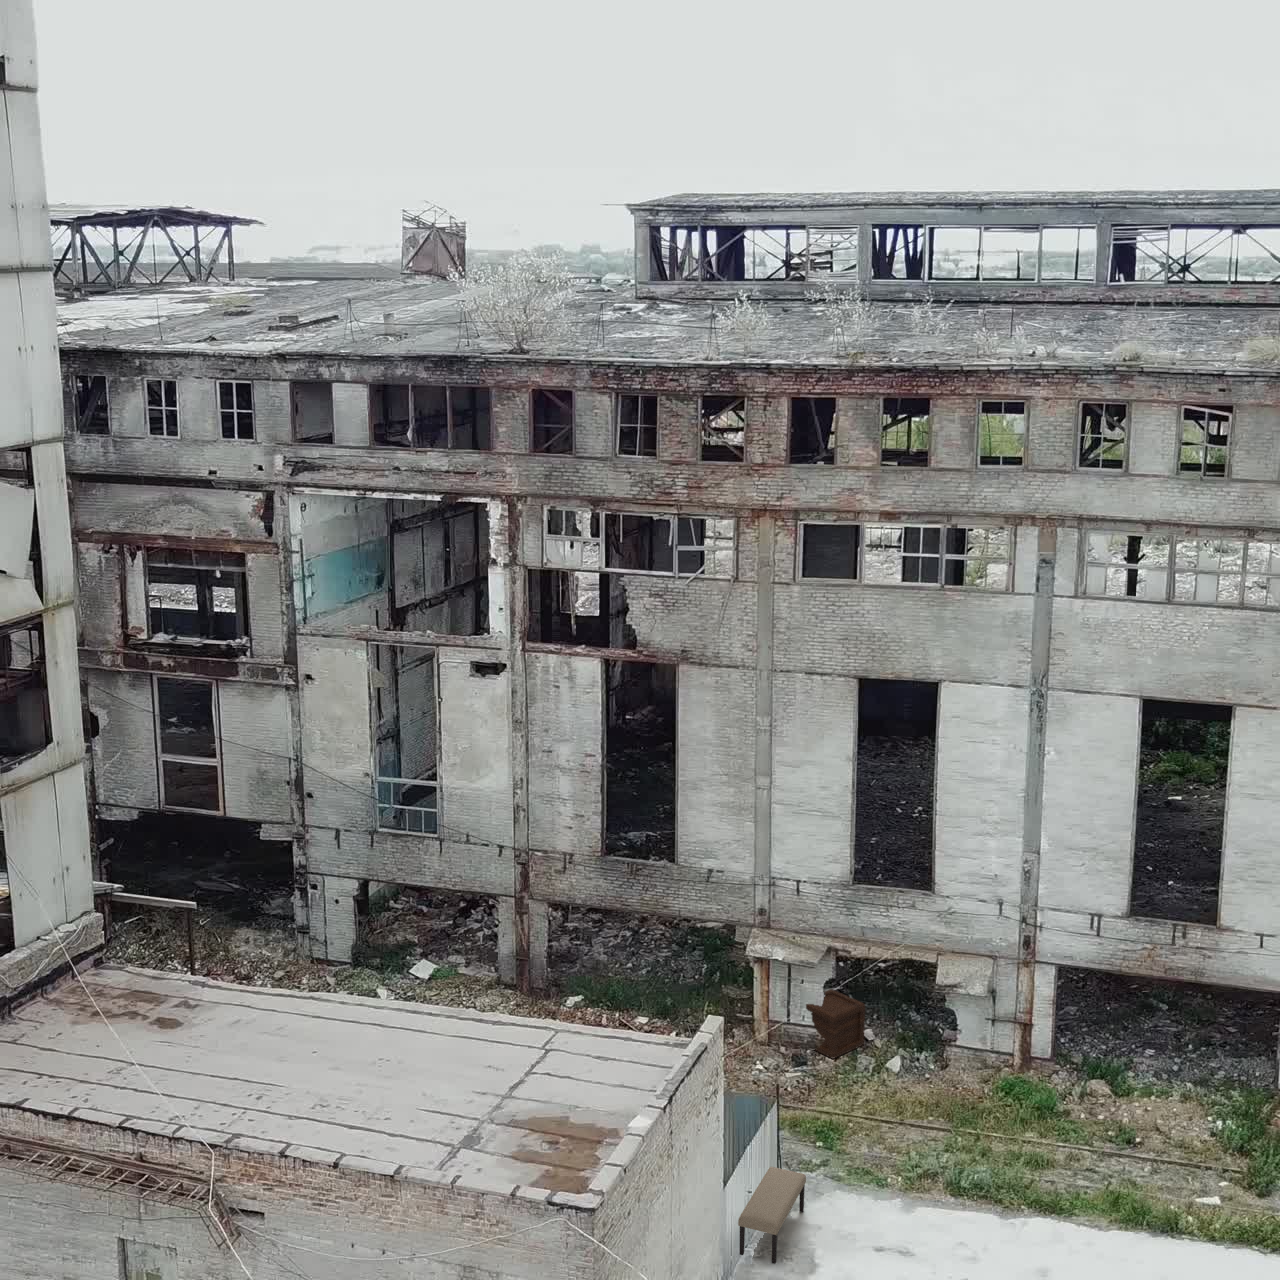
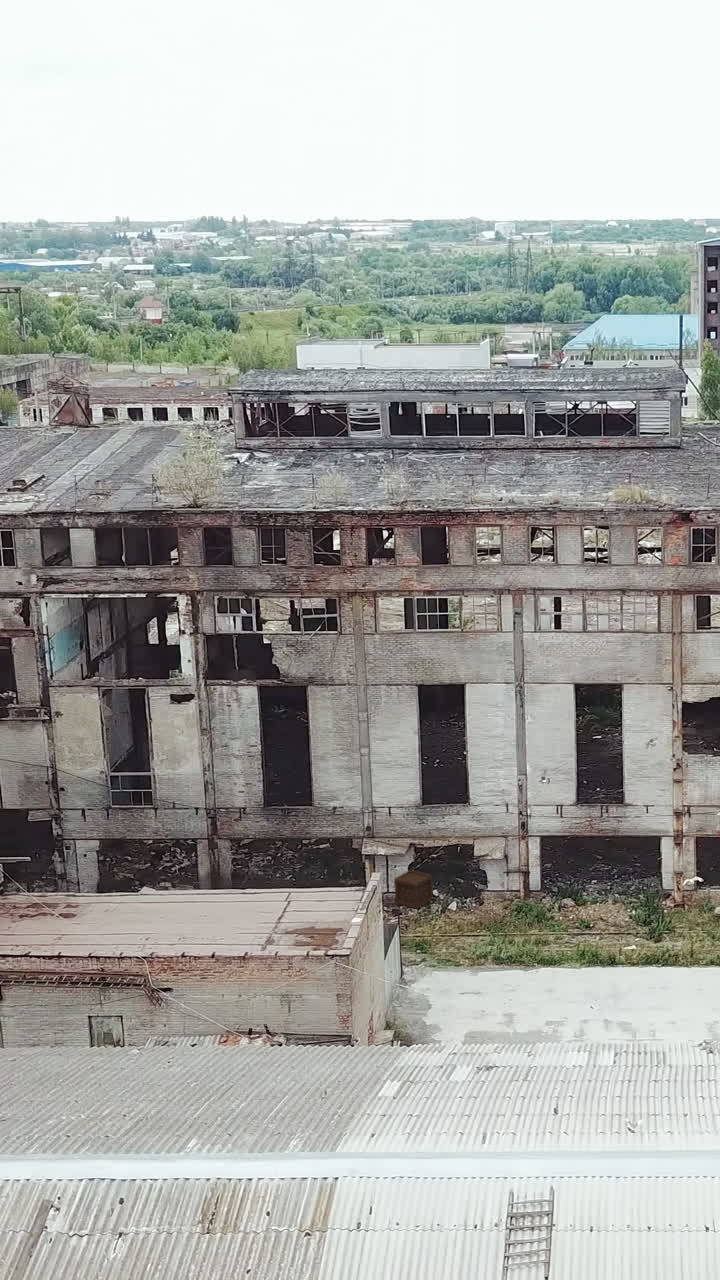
bench: present [738,1167,806,1264] -> none [394,961,423,1005]

